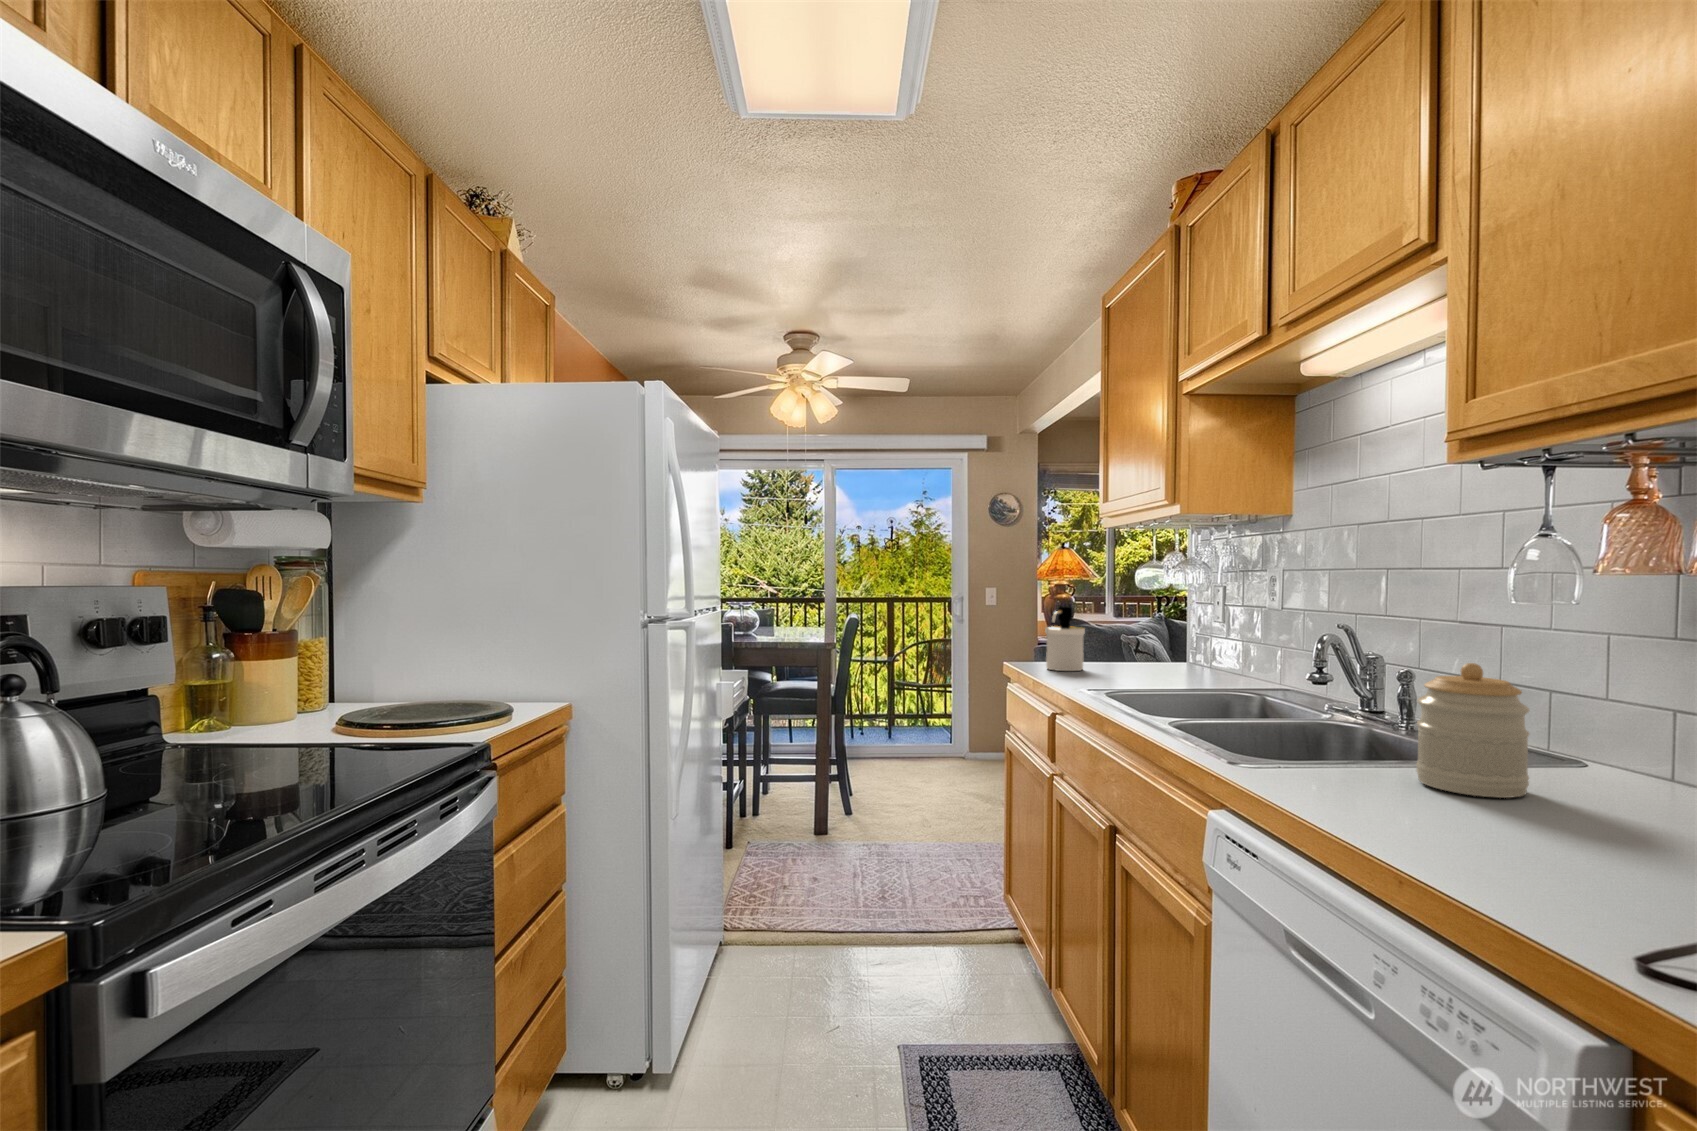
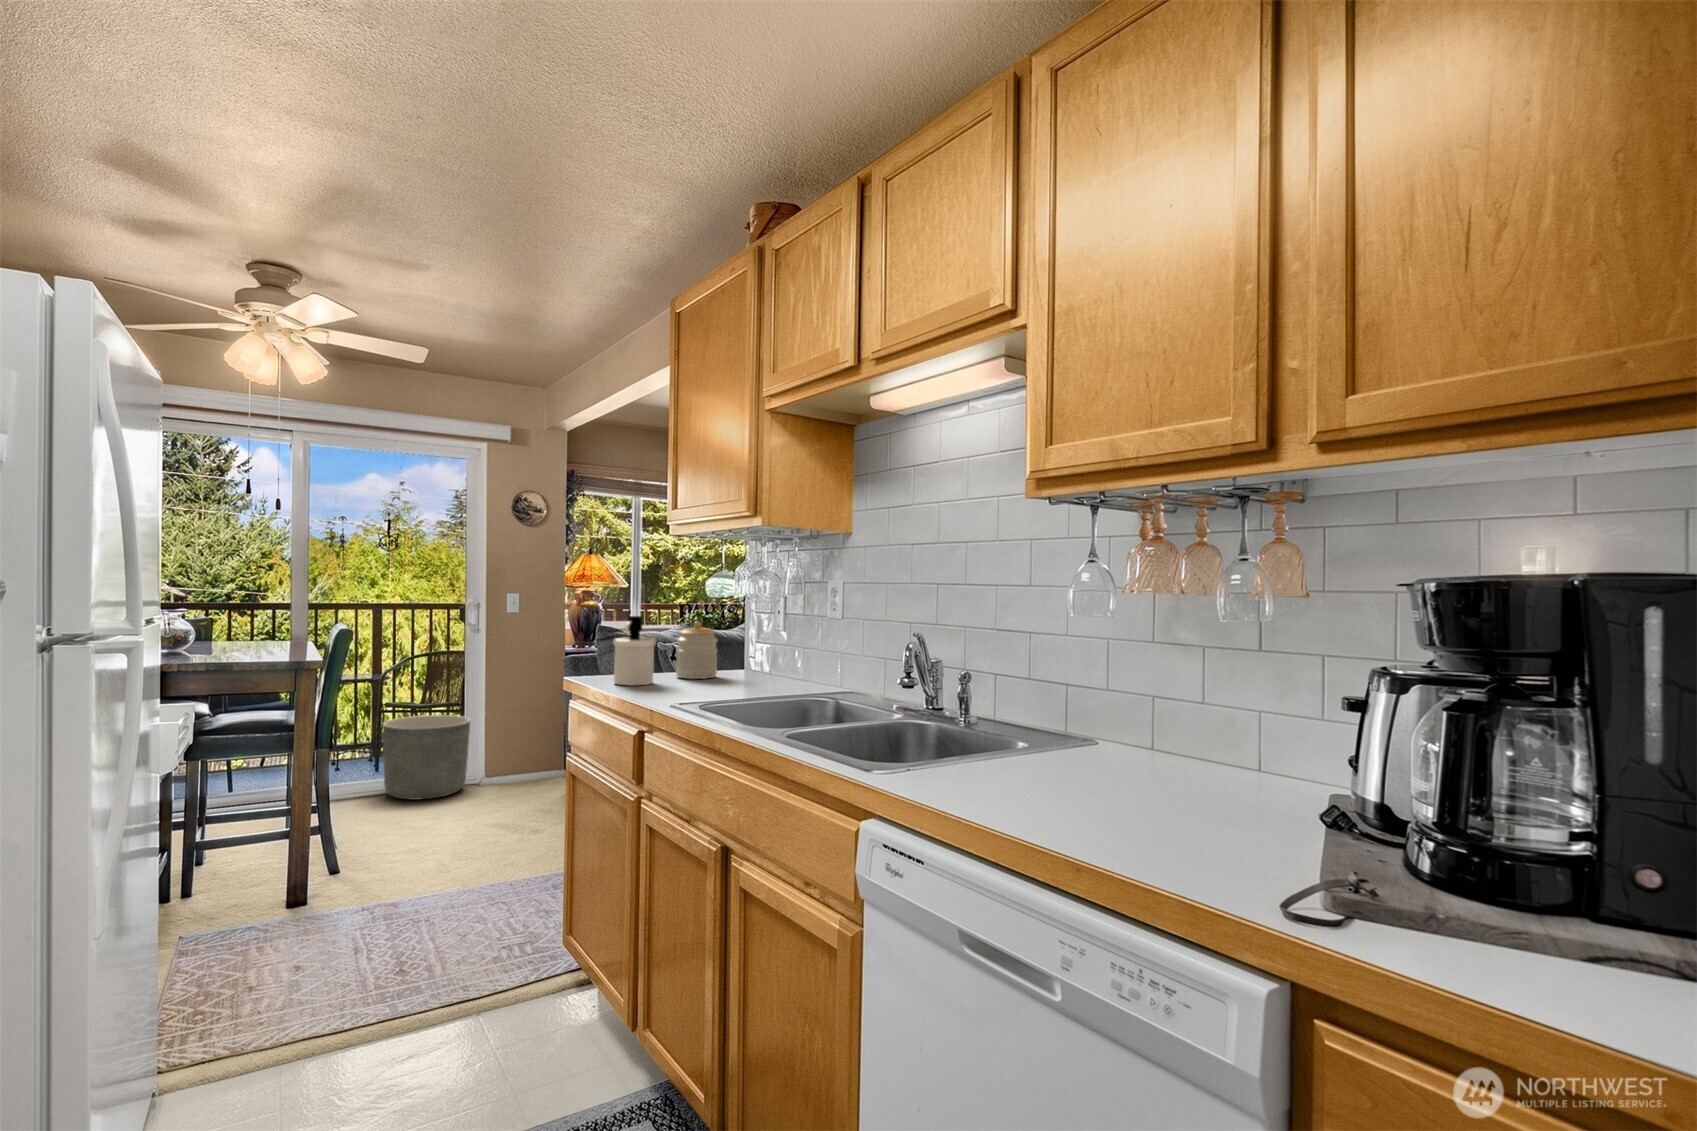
jar: present [1416,663,1530,798] -> present [676,621,717,679]
planter: none [893,693,961,764] -> present [383,715,470,800]

